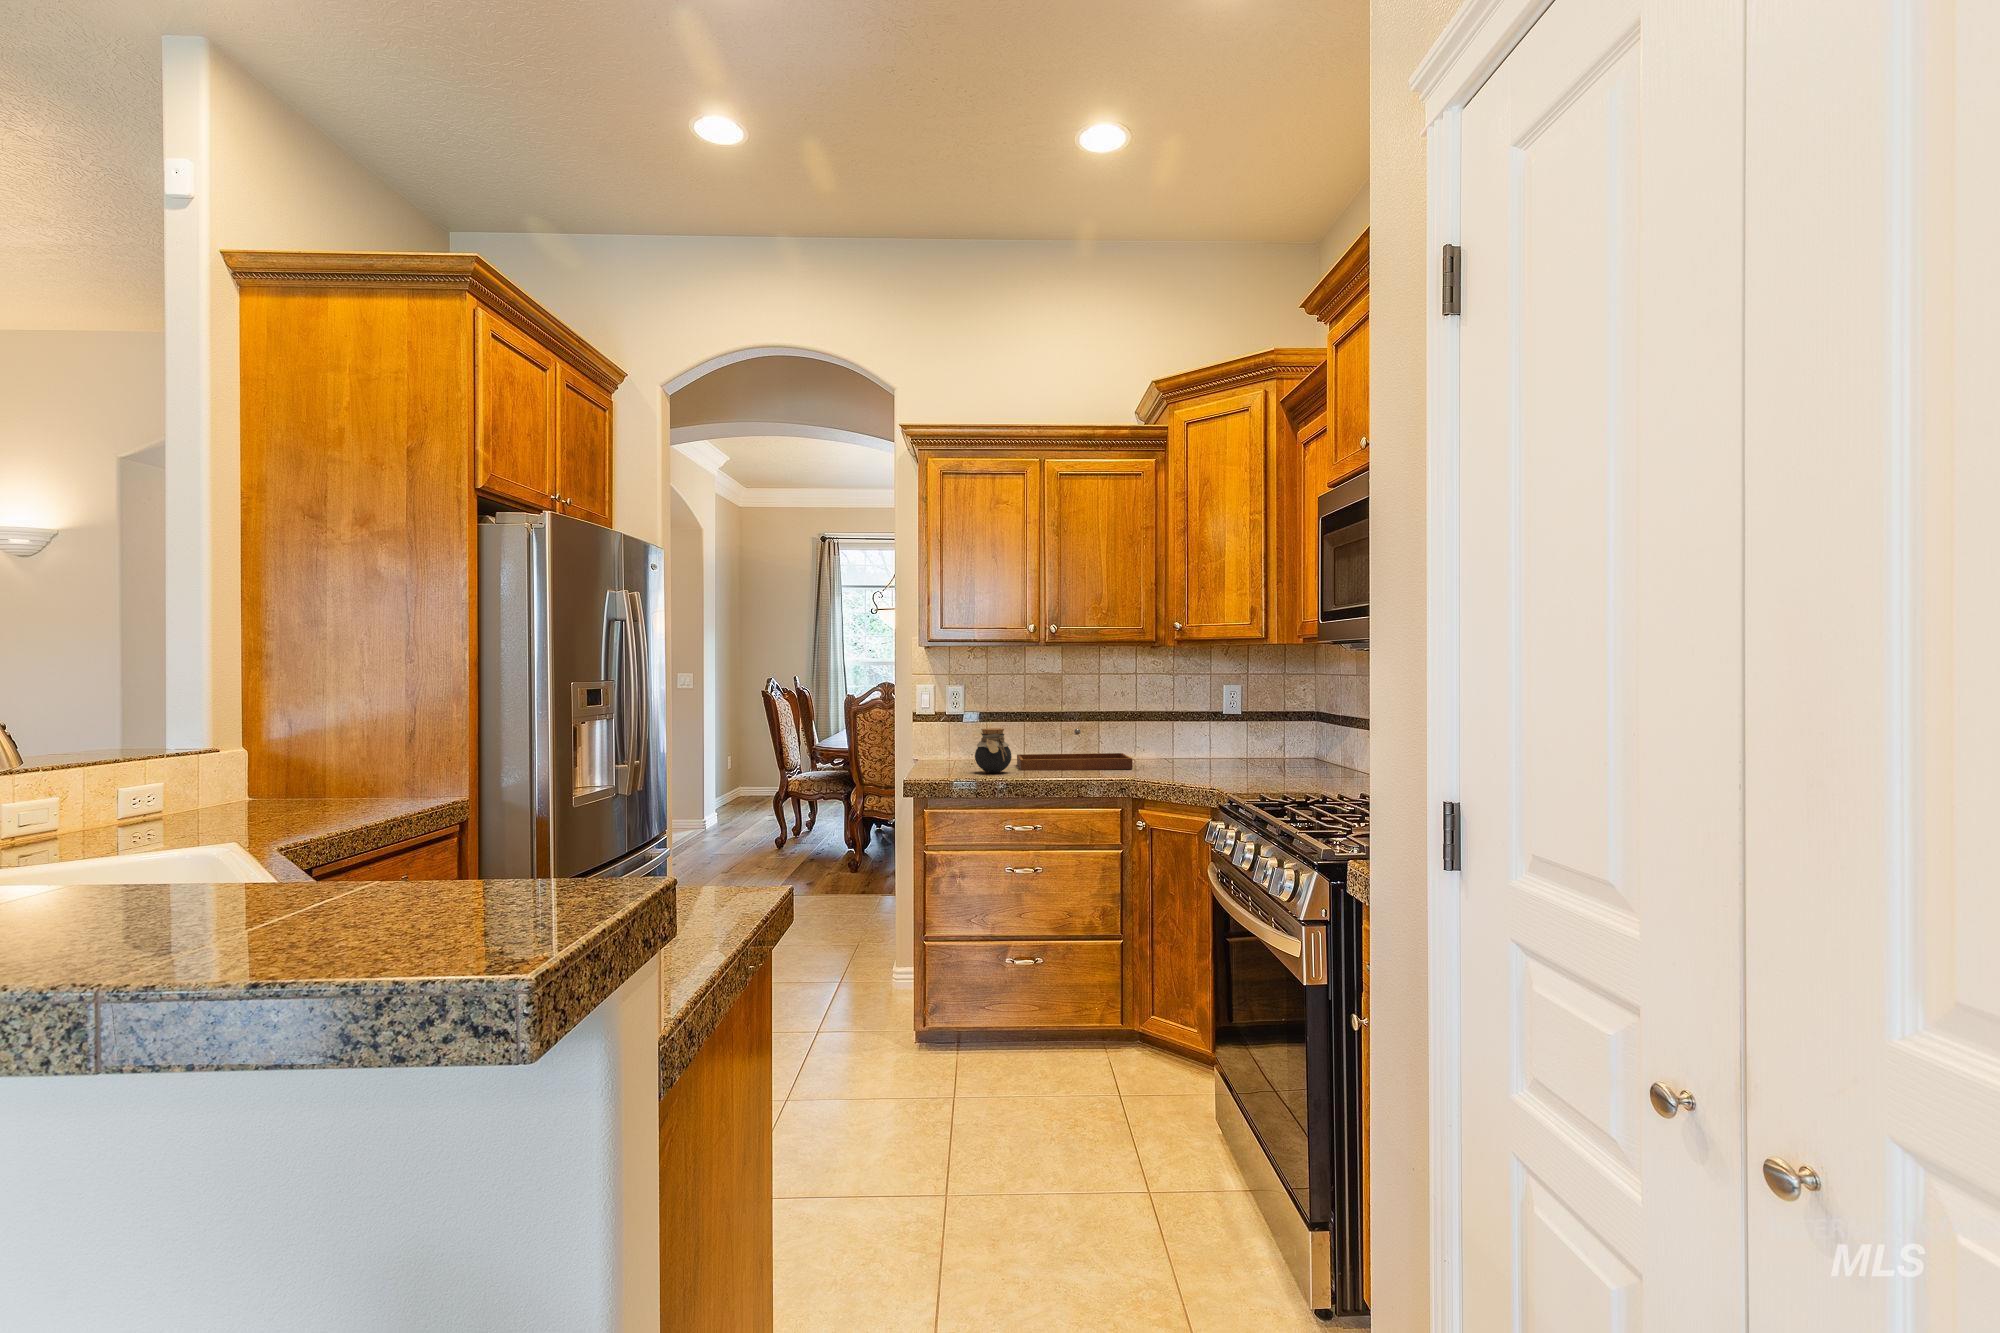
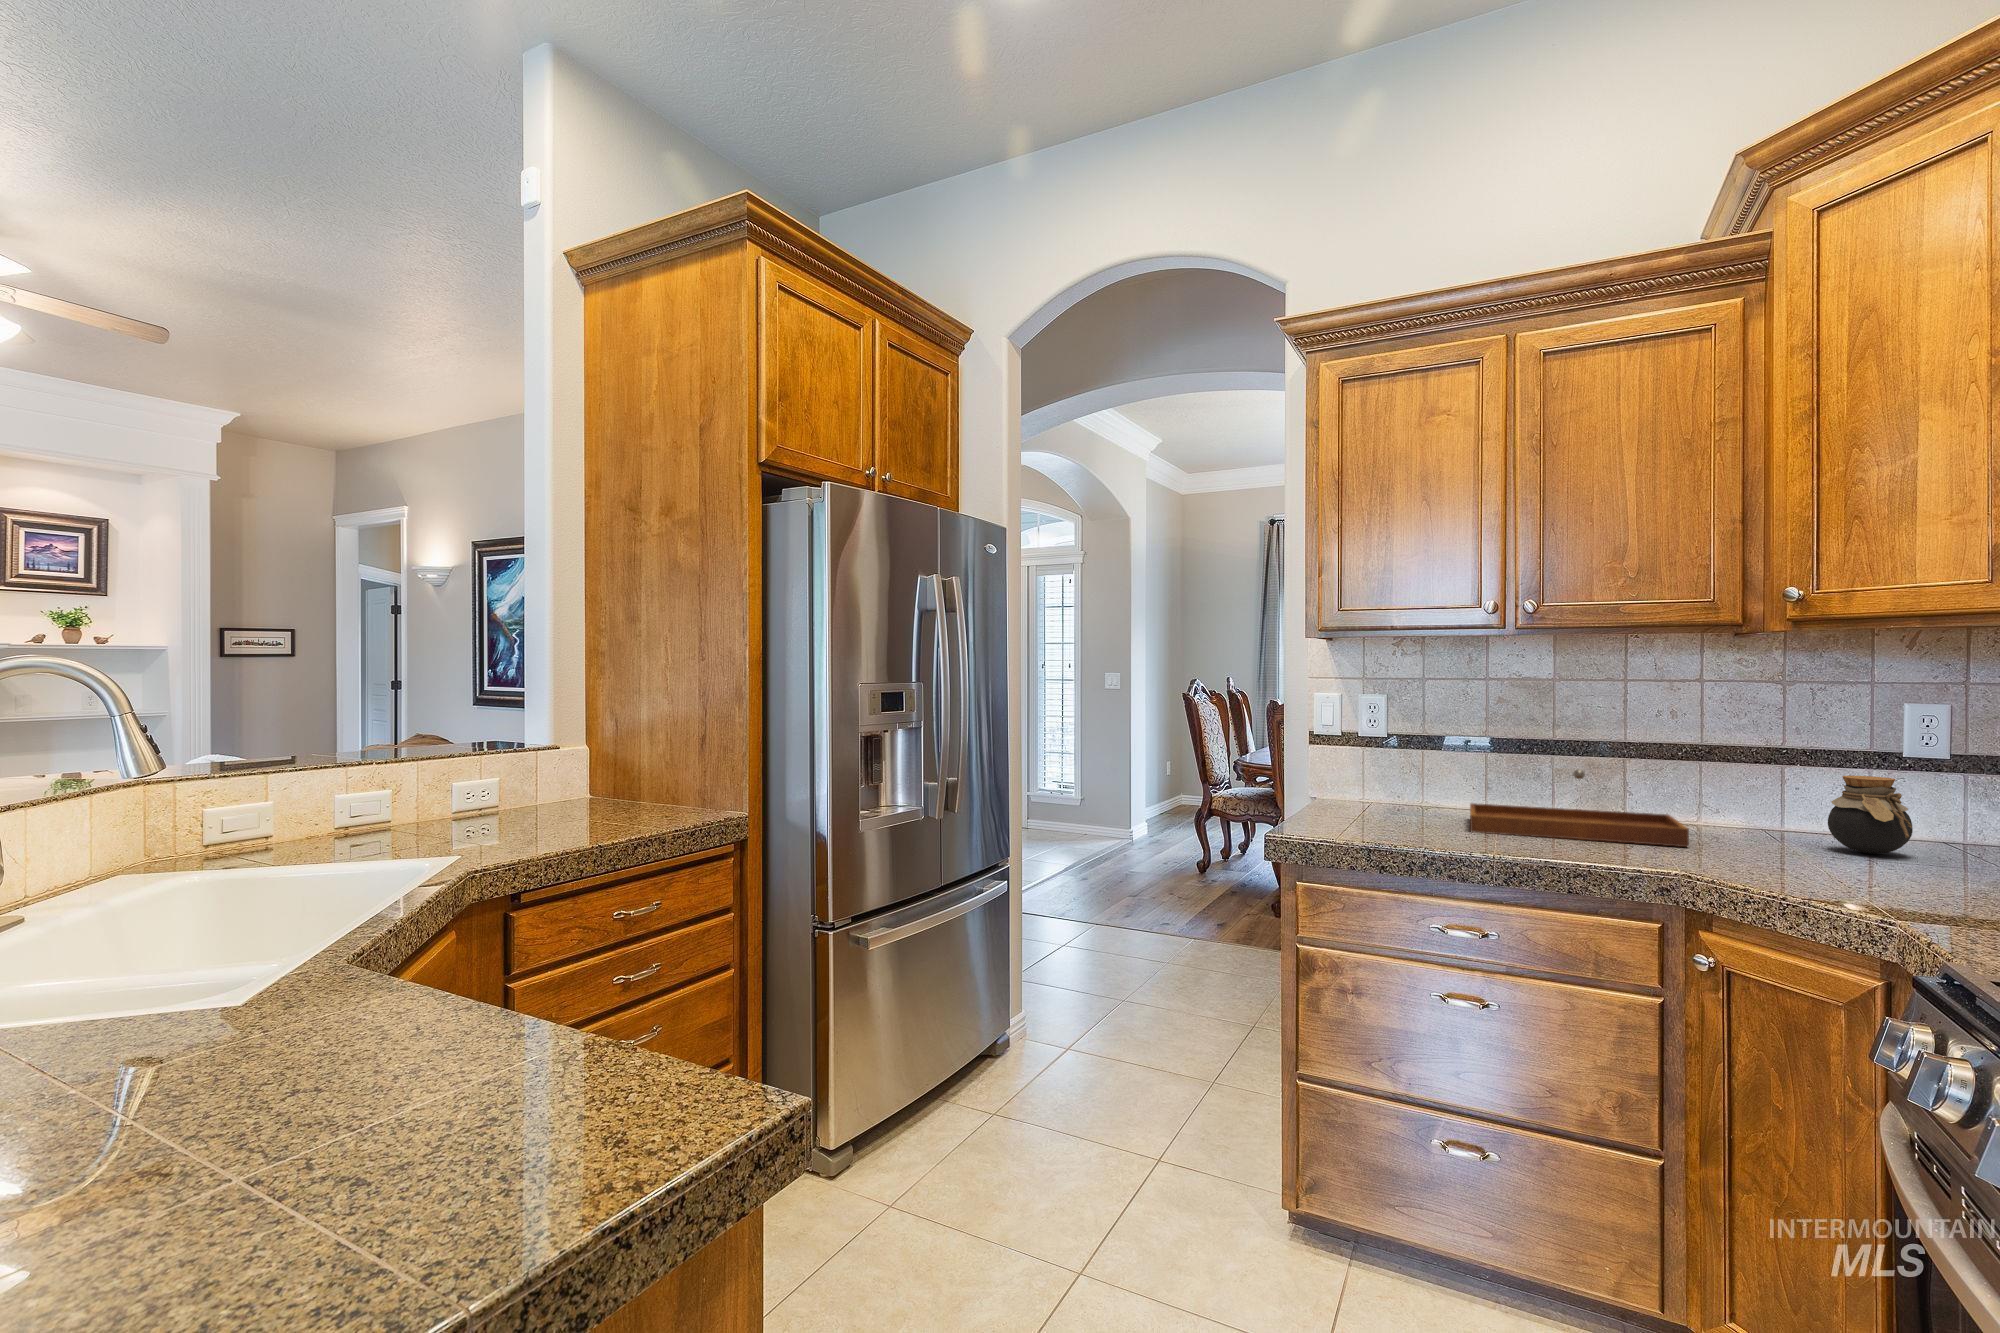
jar: present [975,728,1012,773] -> present [1828,776,1913,854]

